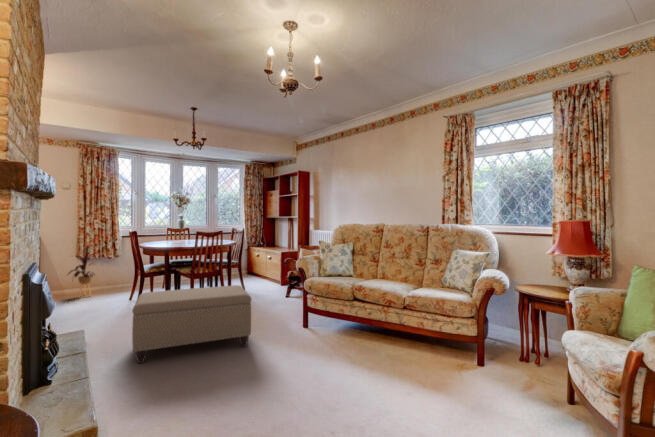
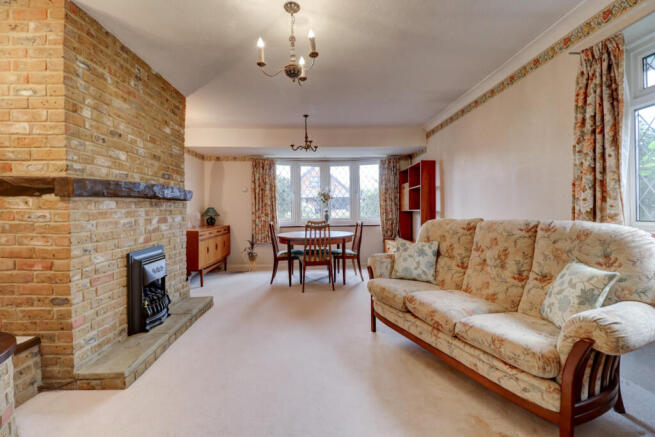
ottoman: present [132,285,251,363] -> none [208,273,312,336]

